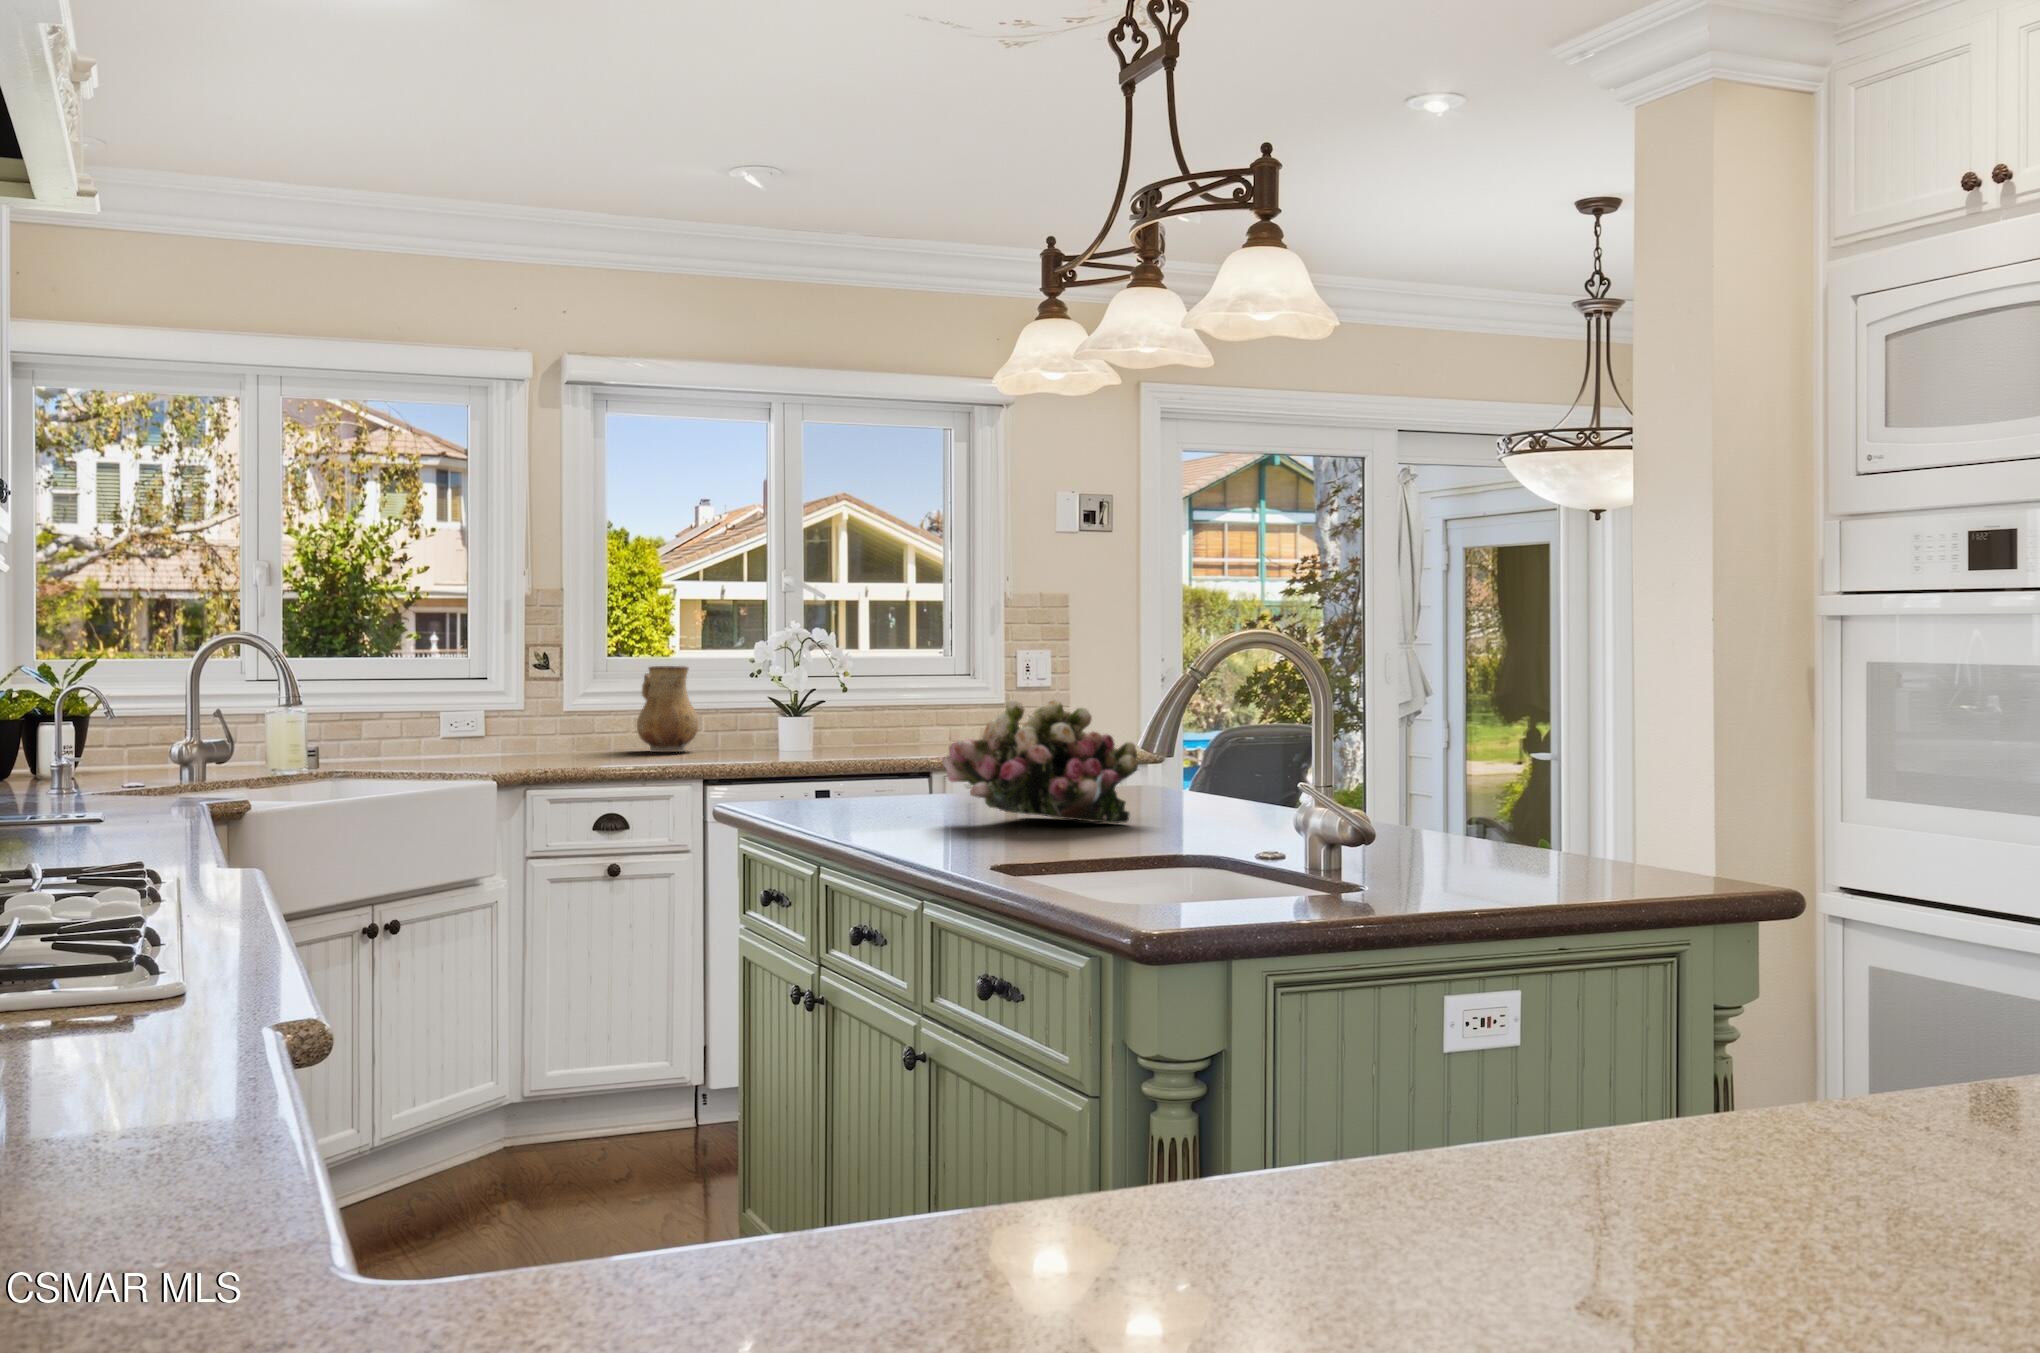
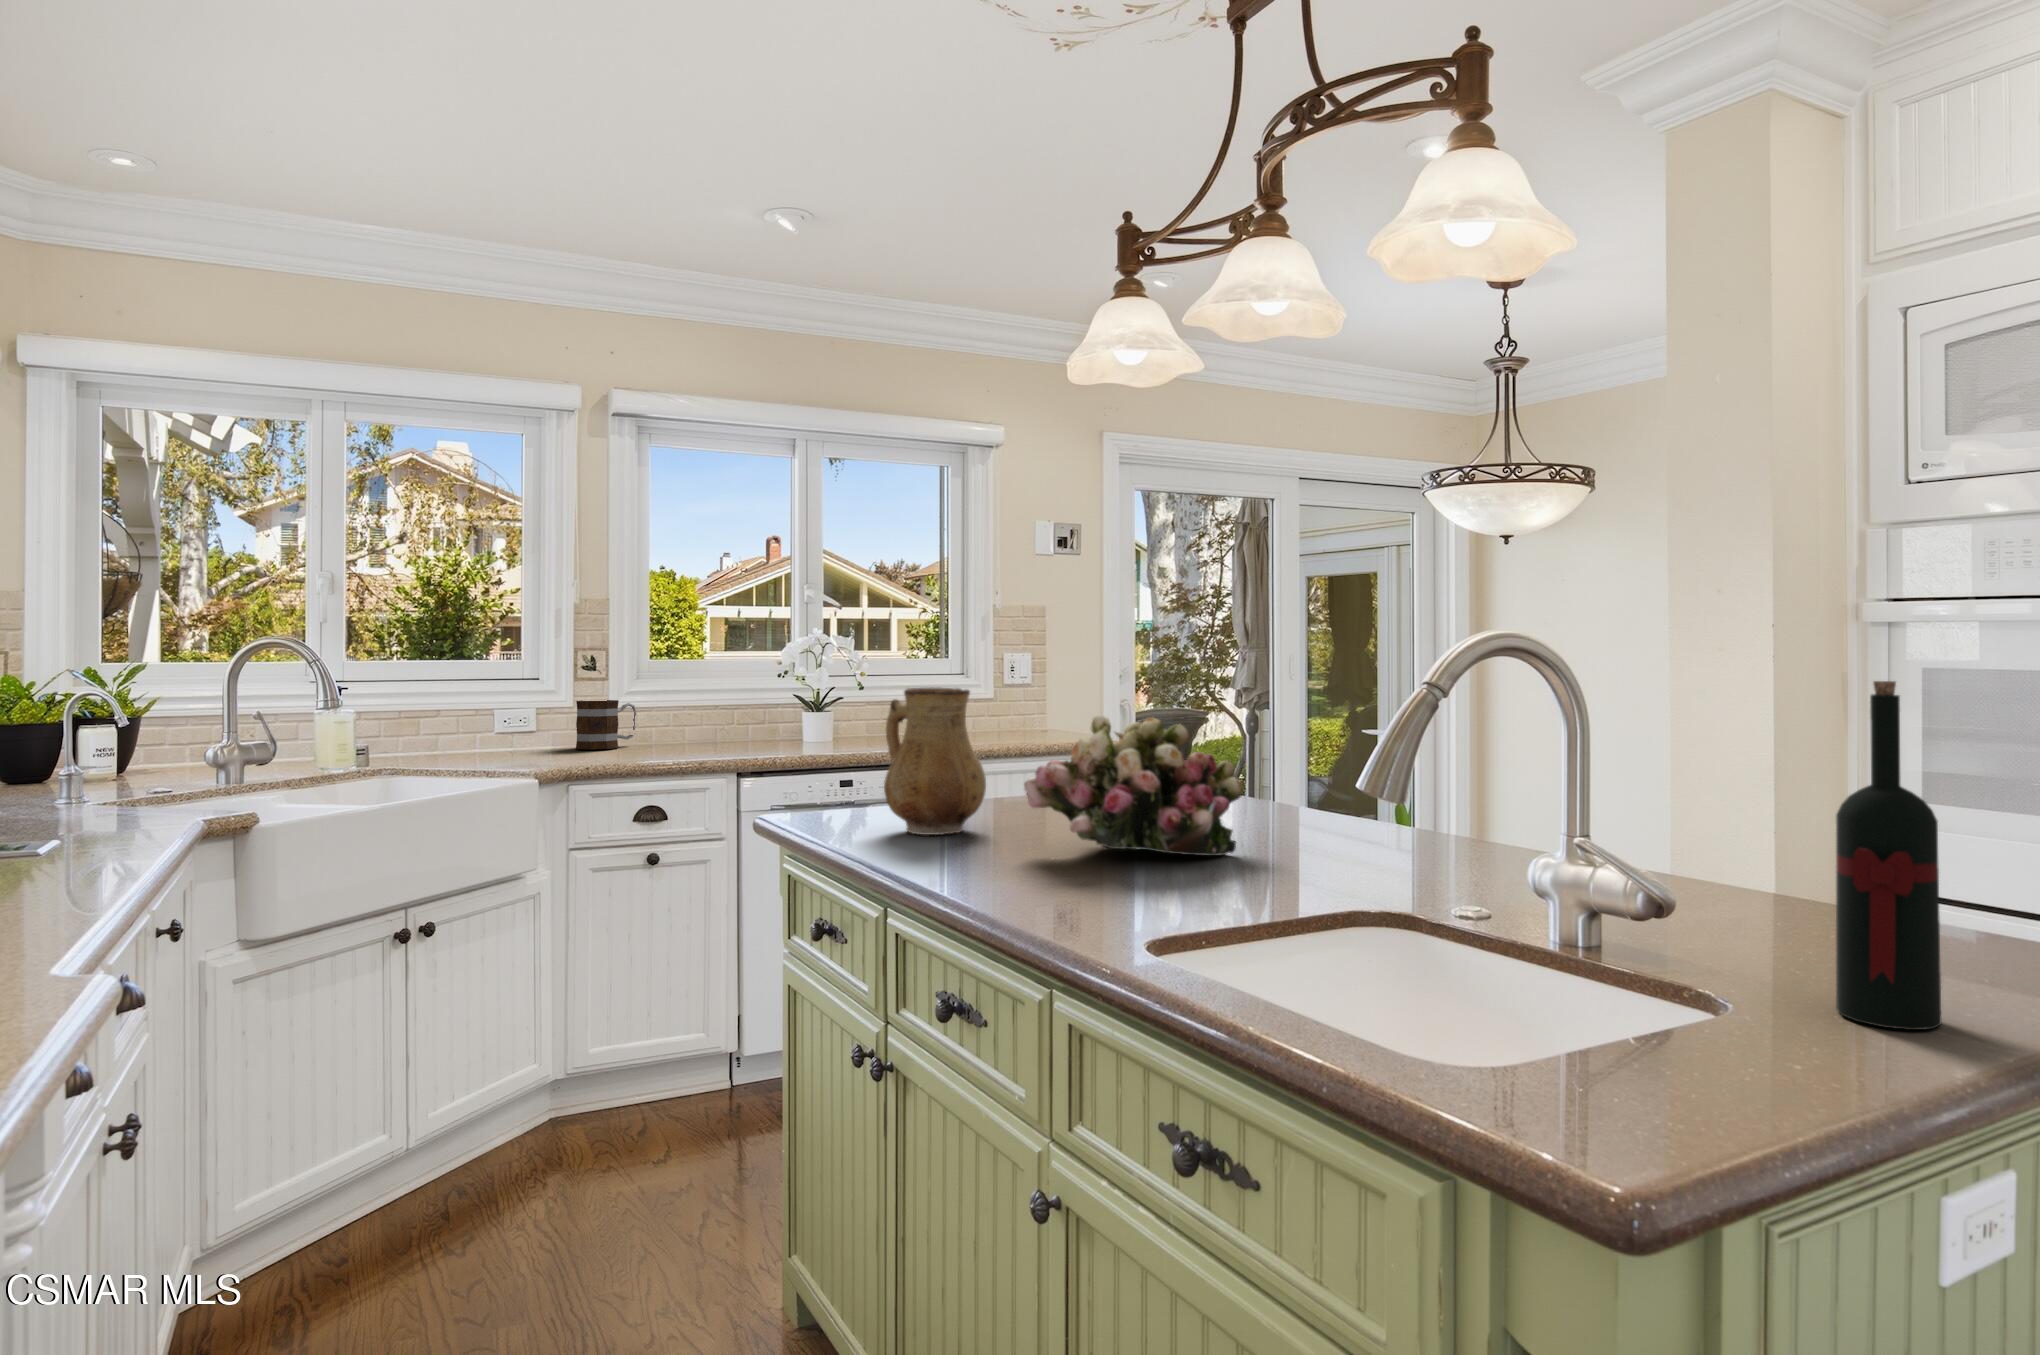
wine bottle: none [1424,658,1488,892] -> present [1836,681,1941,1030]
ceramic pitcher: present [637,666,698,752] -> present [884,687,986,835]
mug: none [527,701,593,755] -> present [576,700,636,749]

